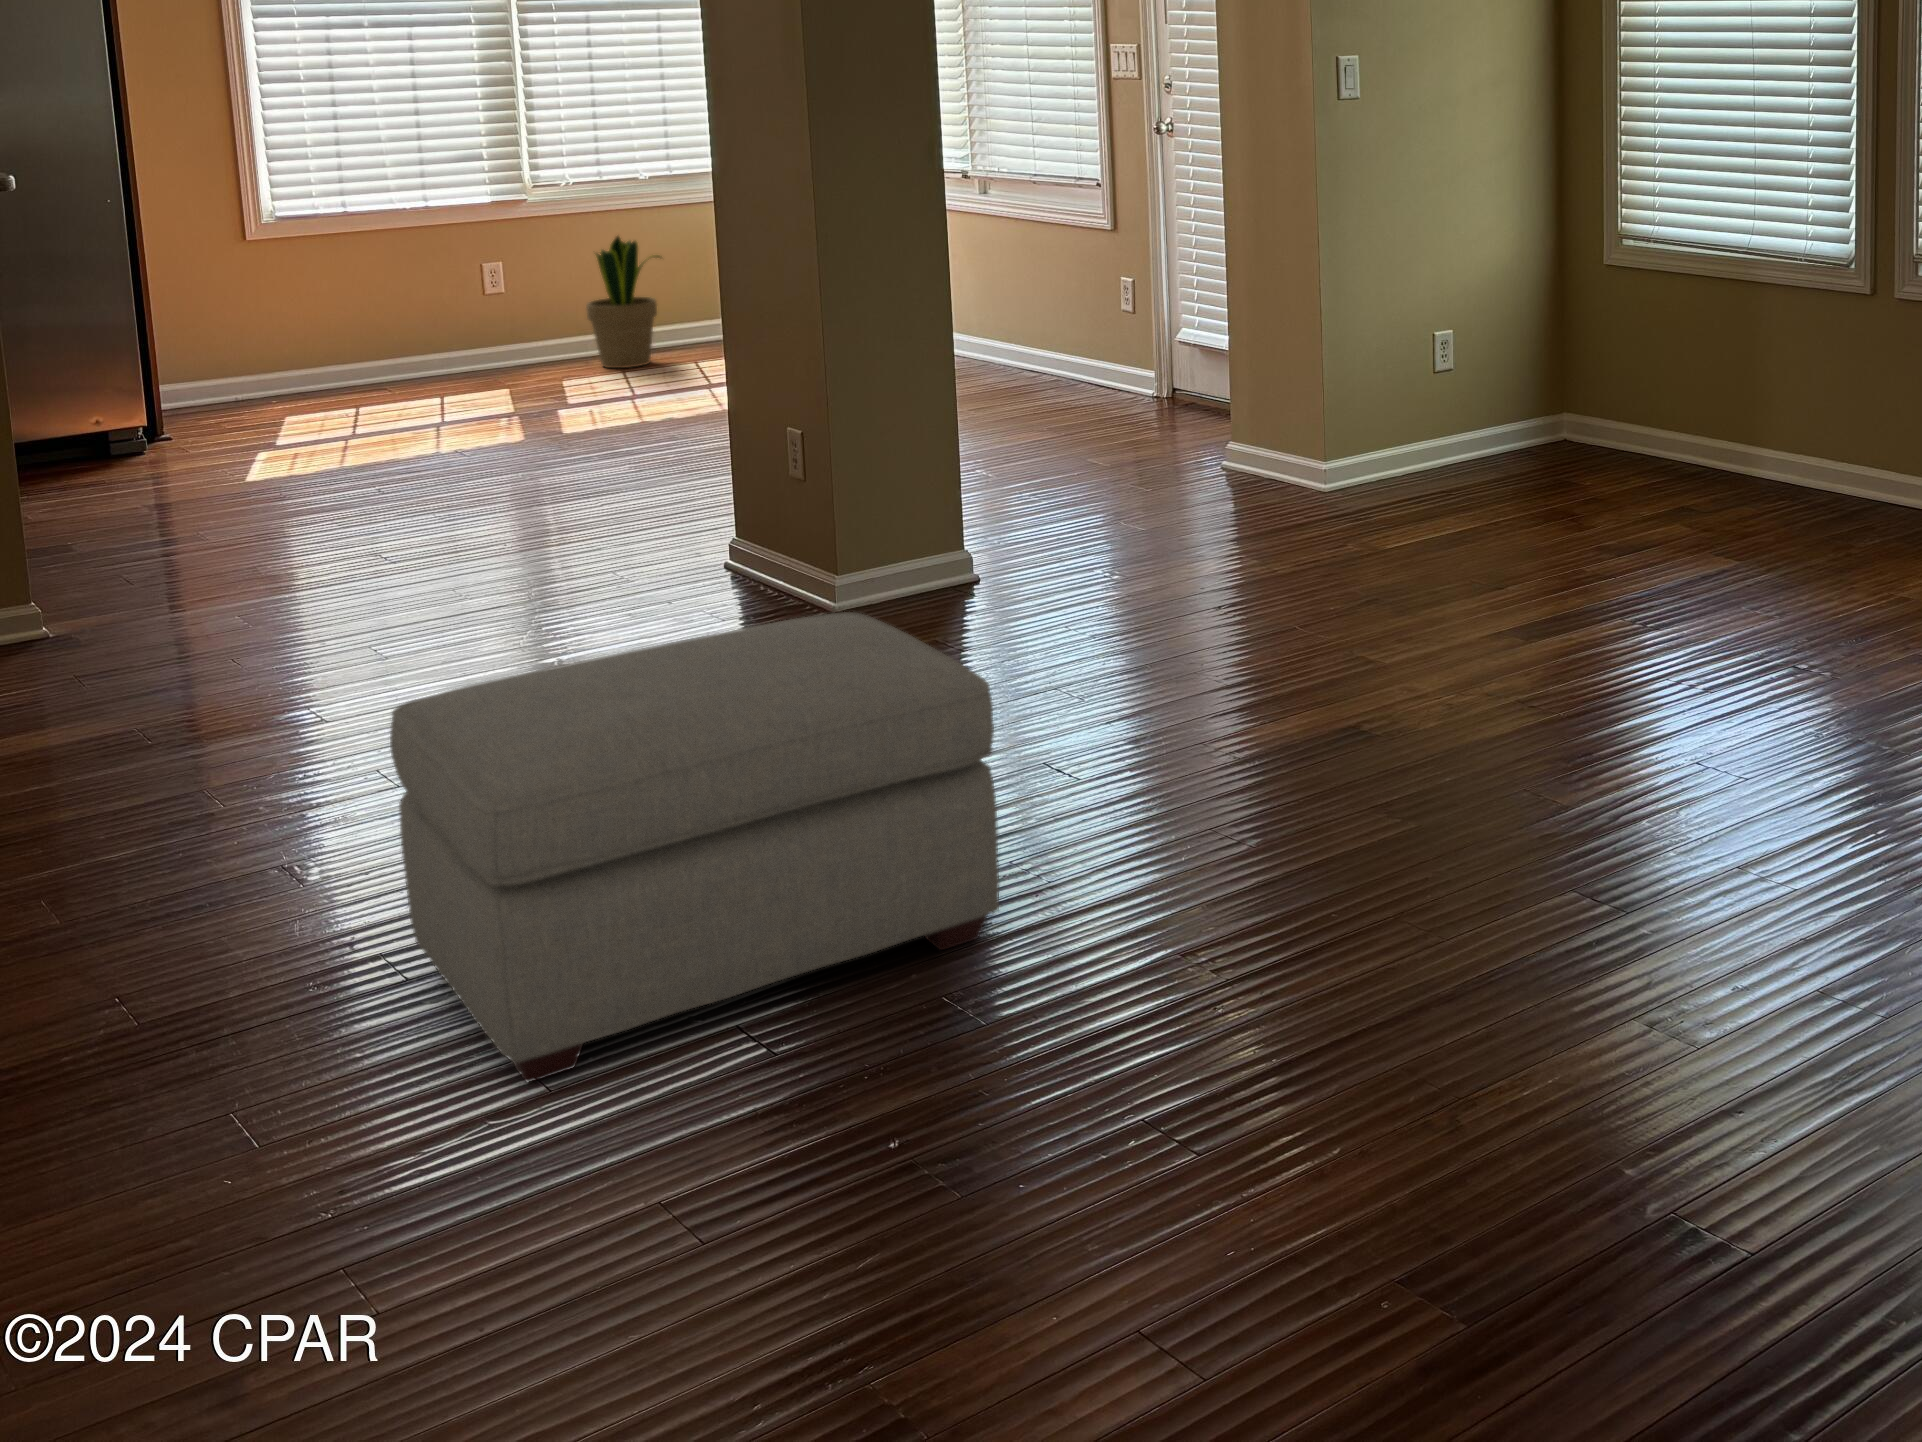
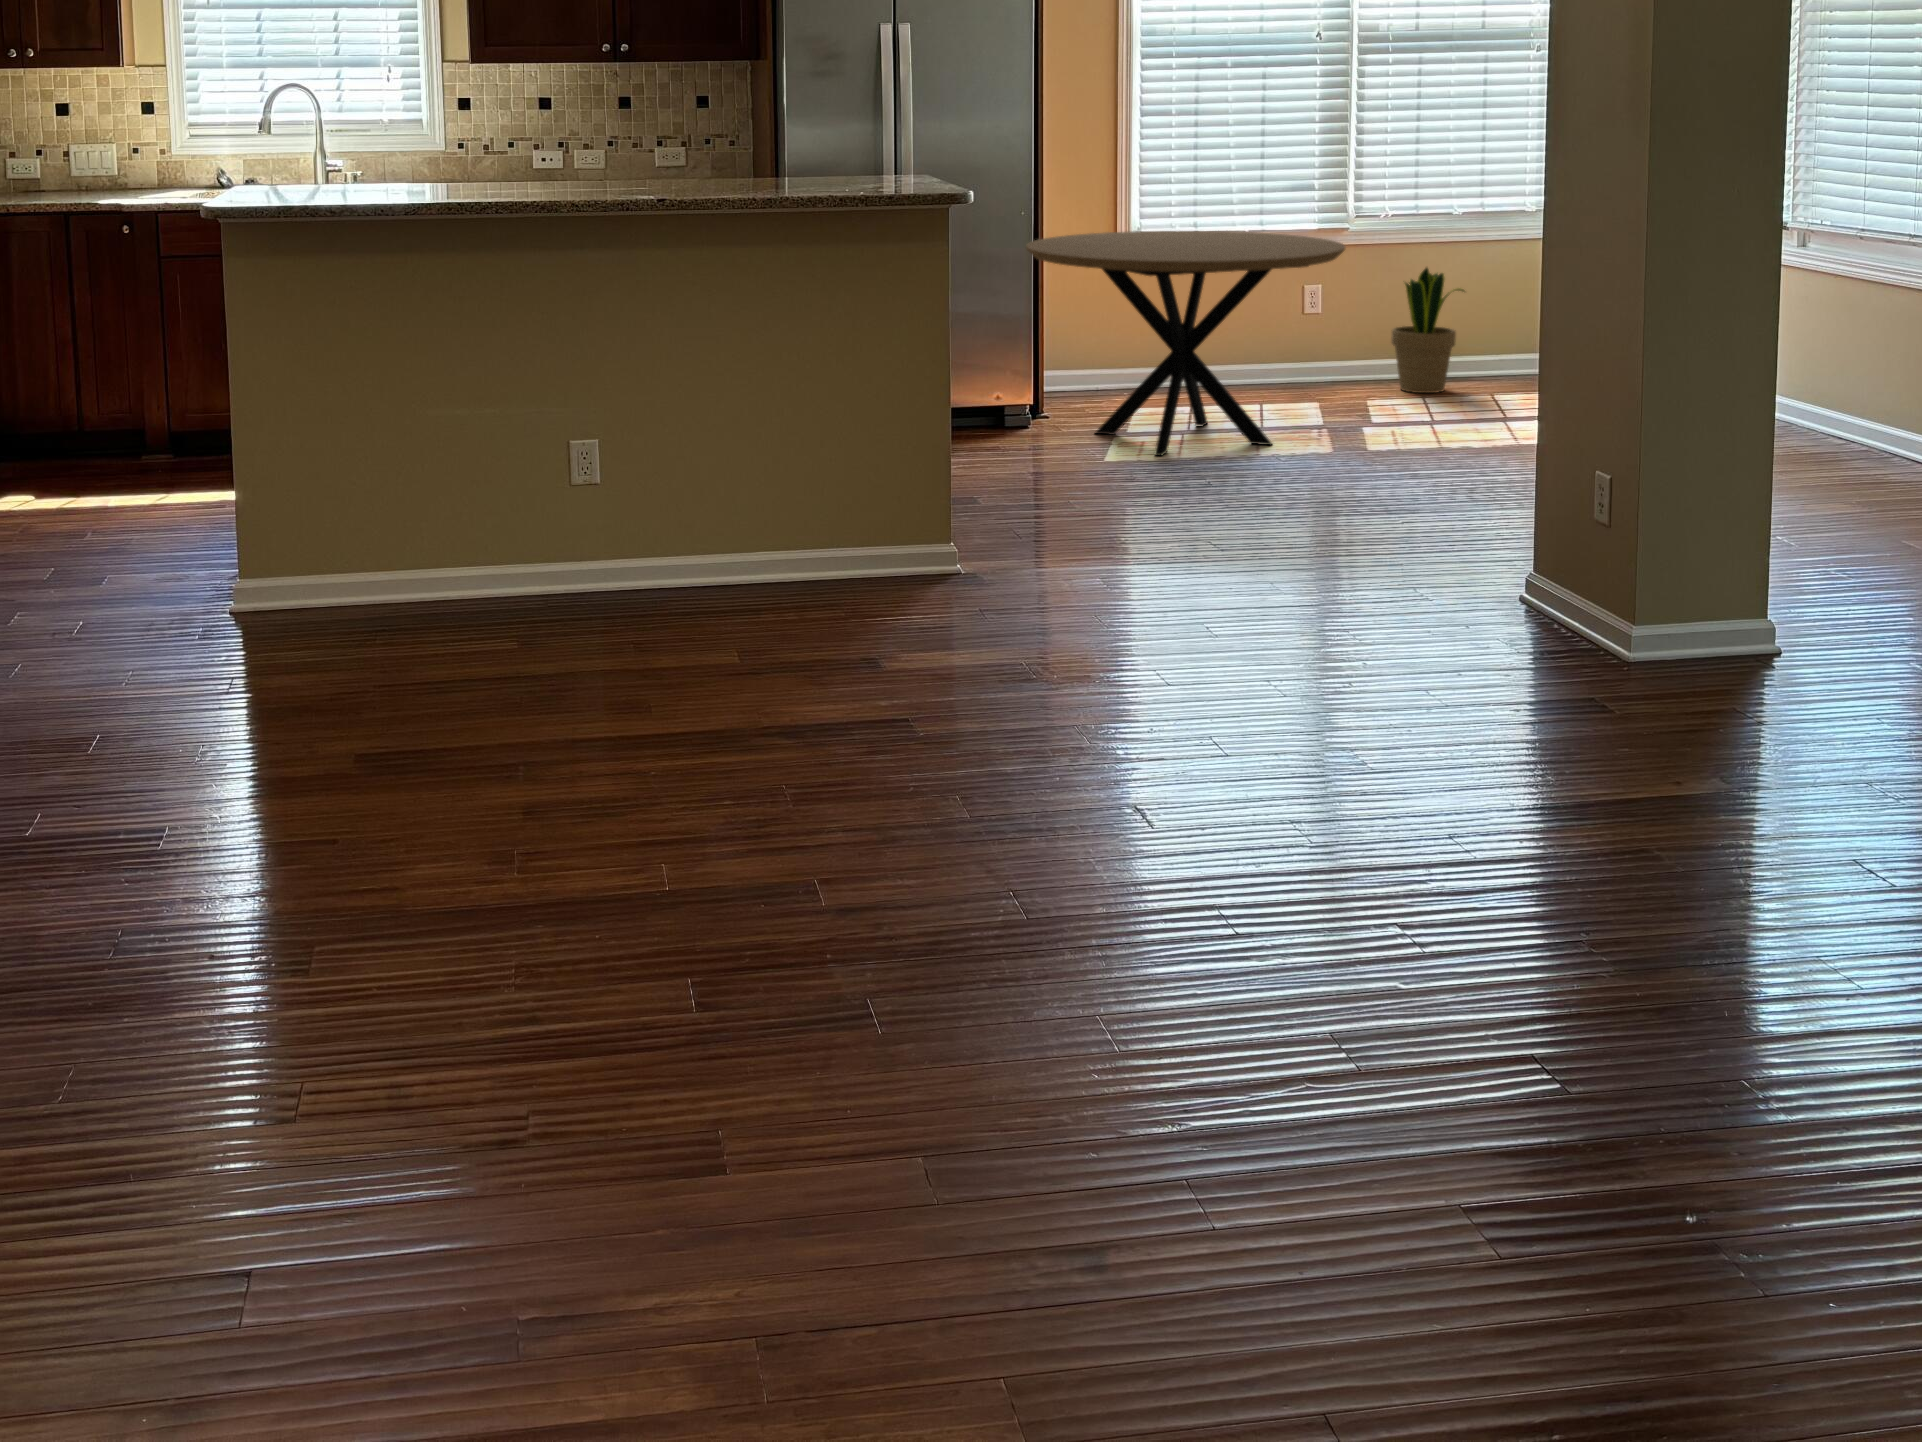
dining table: none [117,213,521,474] -> present [1026,231,1345,456]
ottoman: present [390,612,999,1082] -> none [1205,671,1850,1106]

